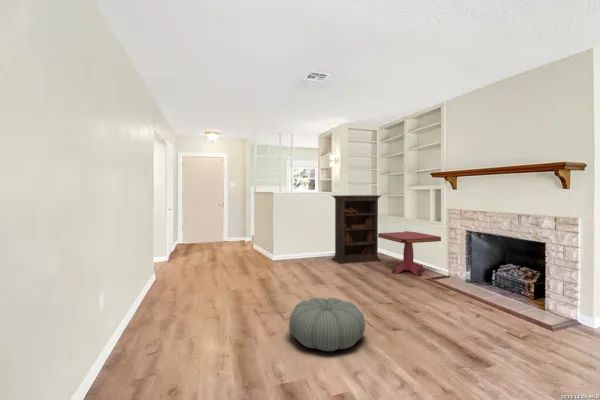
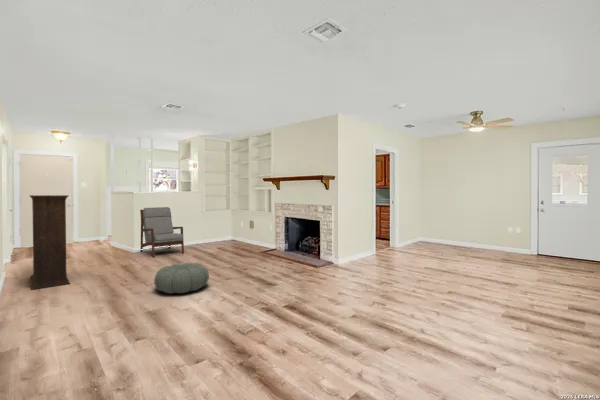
bookcase: present [332,195,381,263] -> present [30,195,70,290]
armchair: none [280,210,326,270] -> present [140,207,184,257]
side table: present [378,232,441,276] -> none [226,222,270,252]

